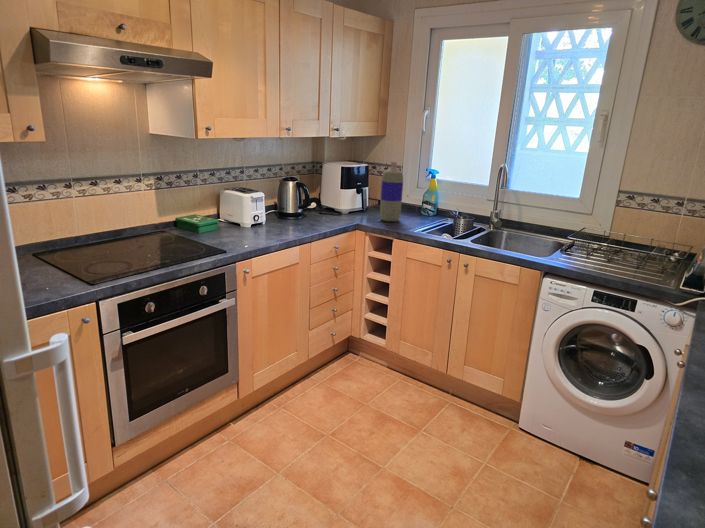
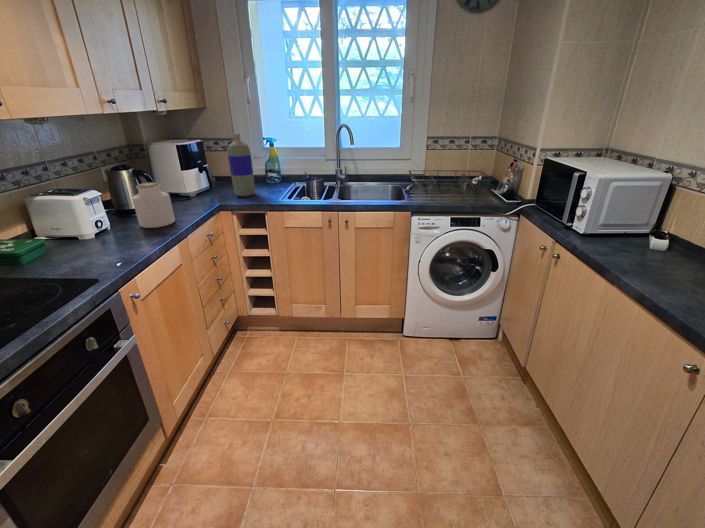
jar: none [283,193,311,230] -> present [132,182,175,228]

